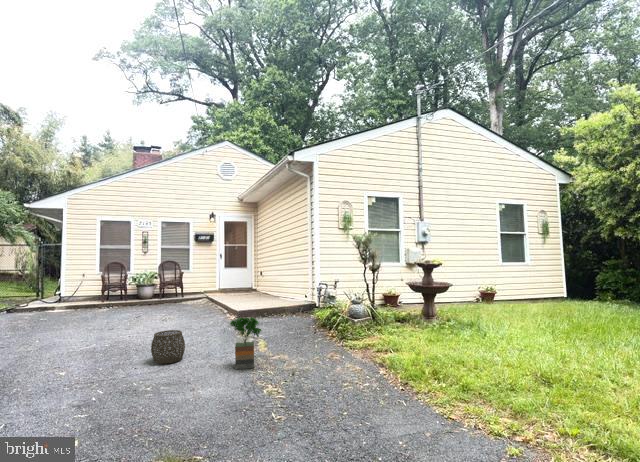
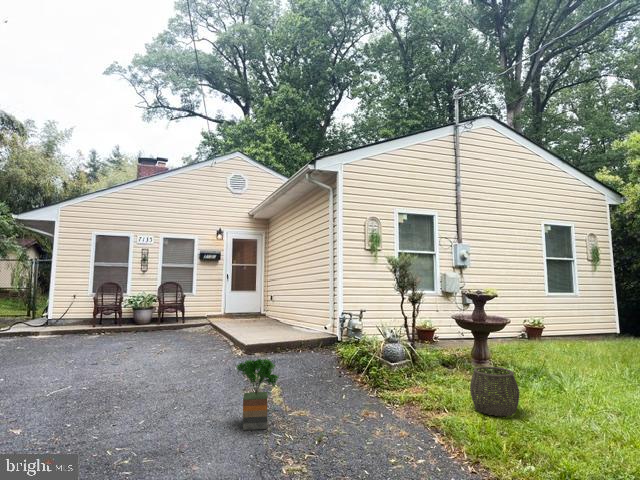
woven basket: present [151,330,185,364] -> present [470,366,520,416]

